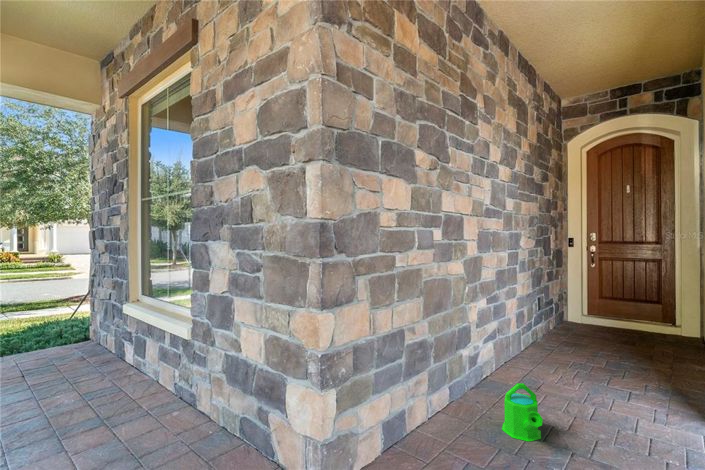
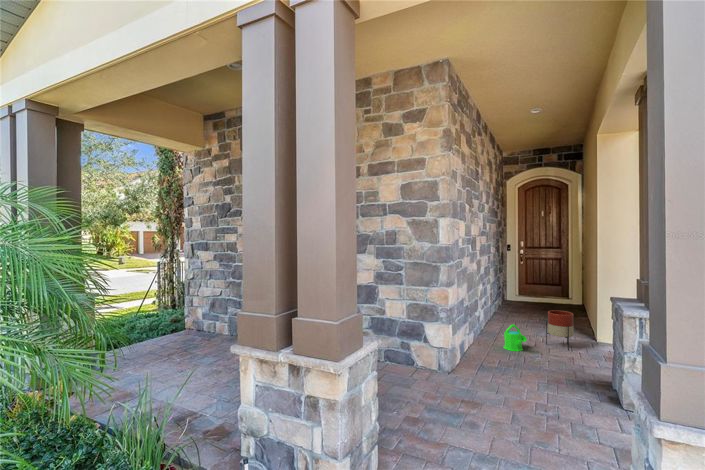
planter: none [599,359,662,454] -> present [546,310,574,350]

